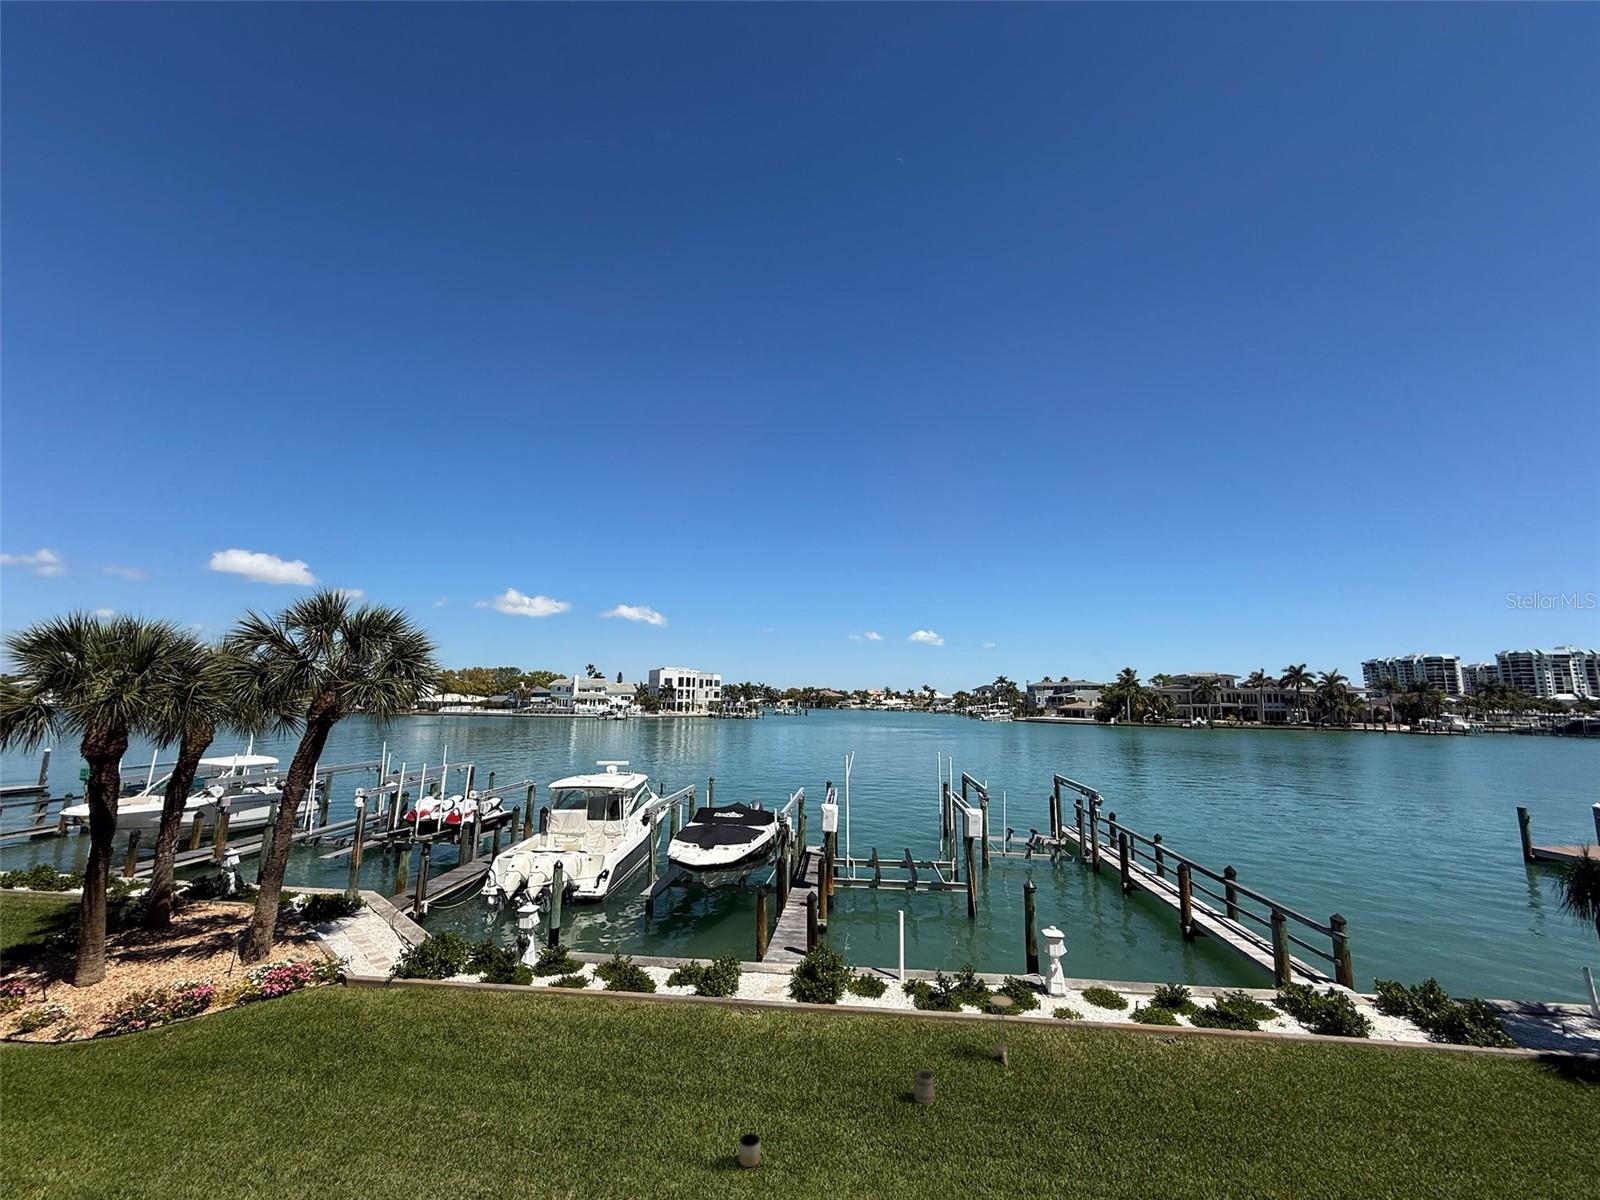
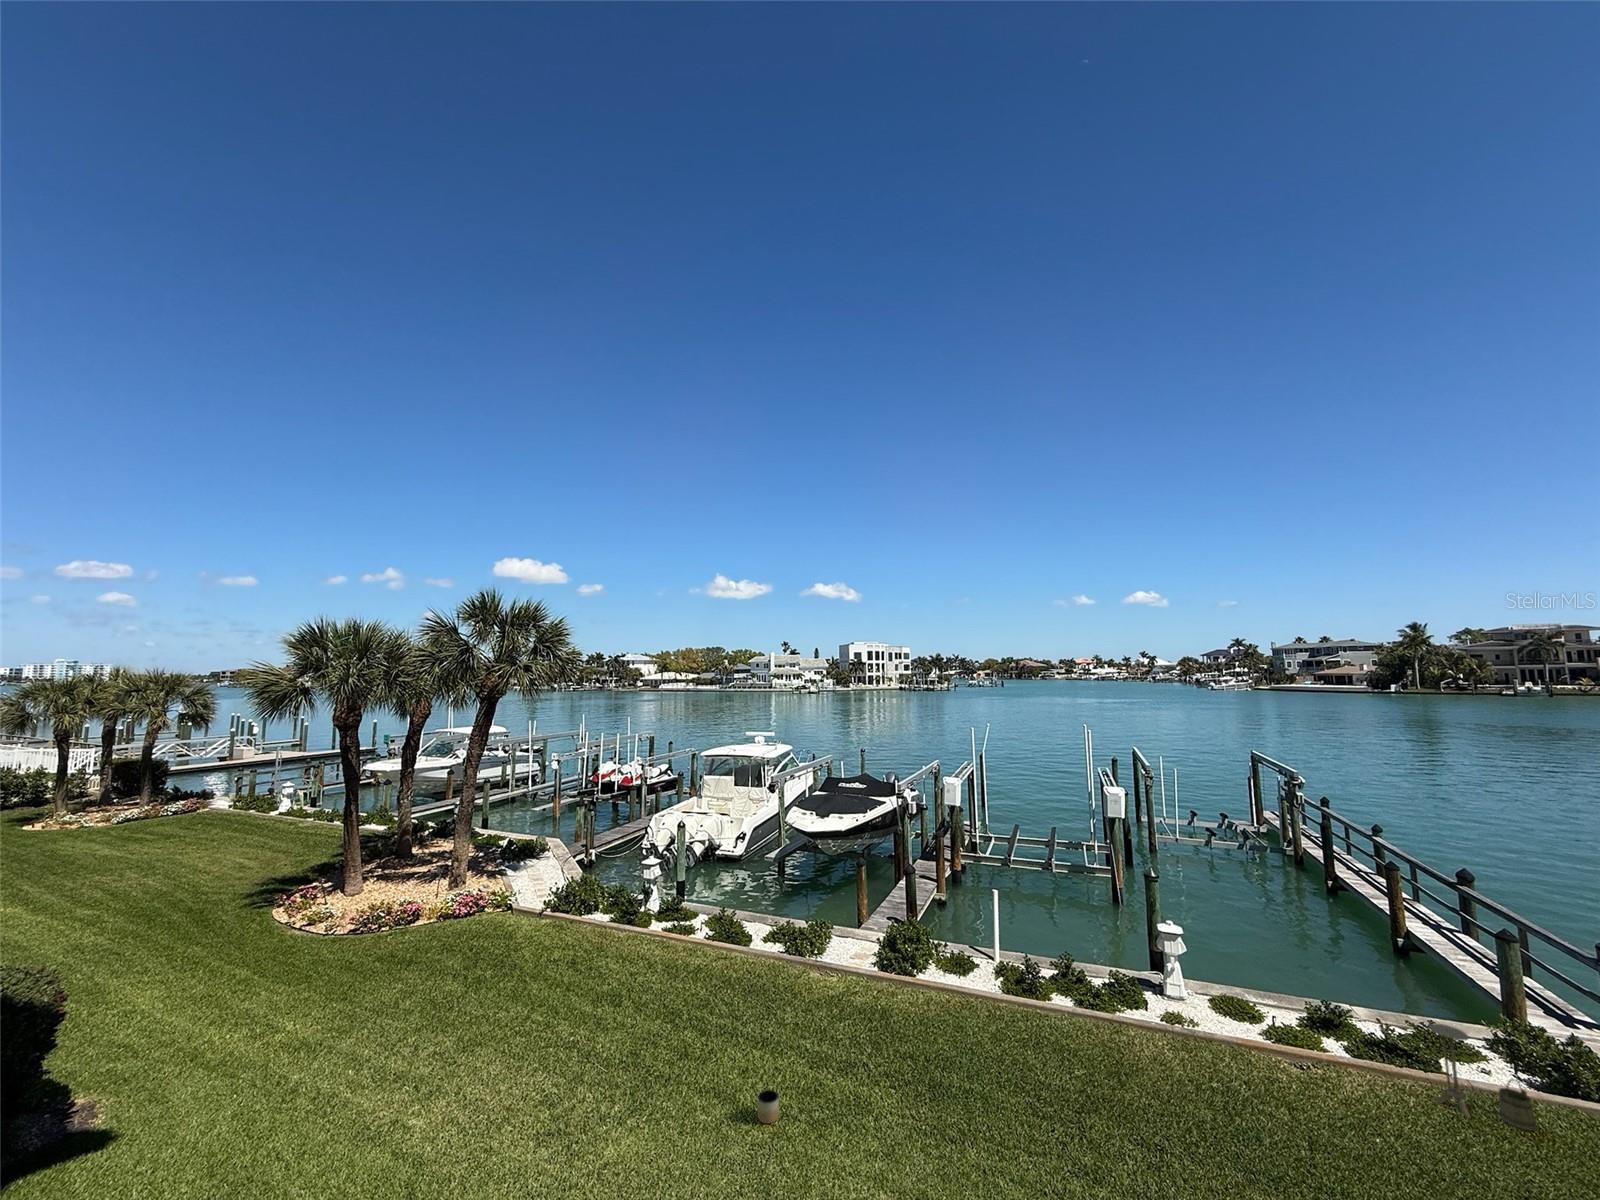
side table: present [990,996,1013,1066] -> present [1429,1023,1471,1118]
bucket: present [914,1069,934,1104] -> present [1499,1079,1536,1131]

